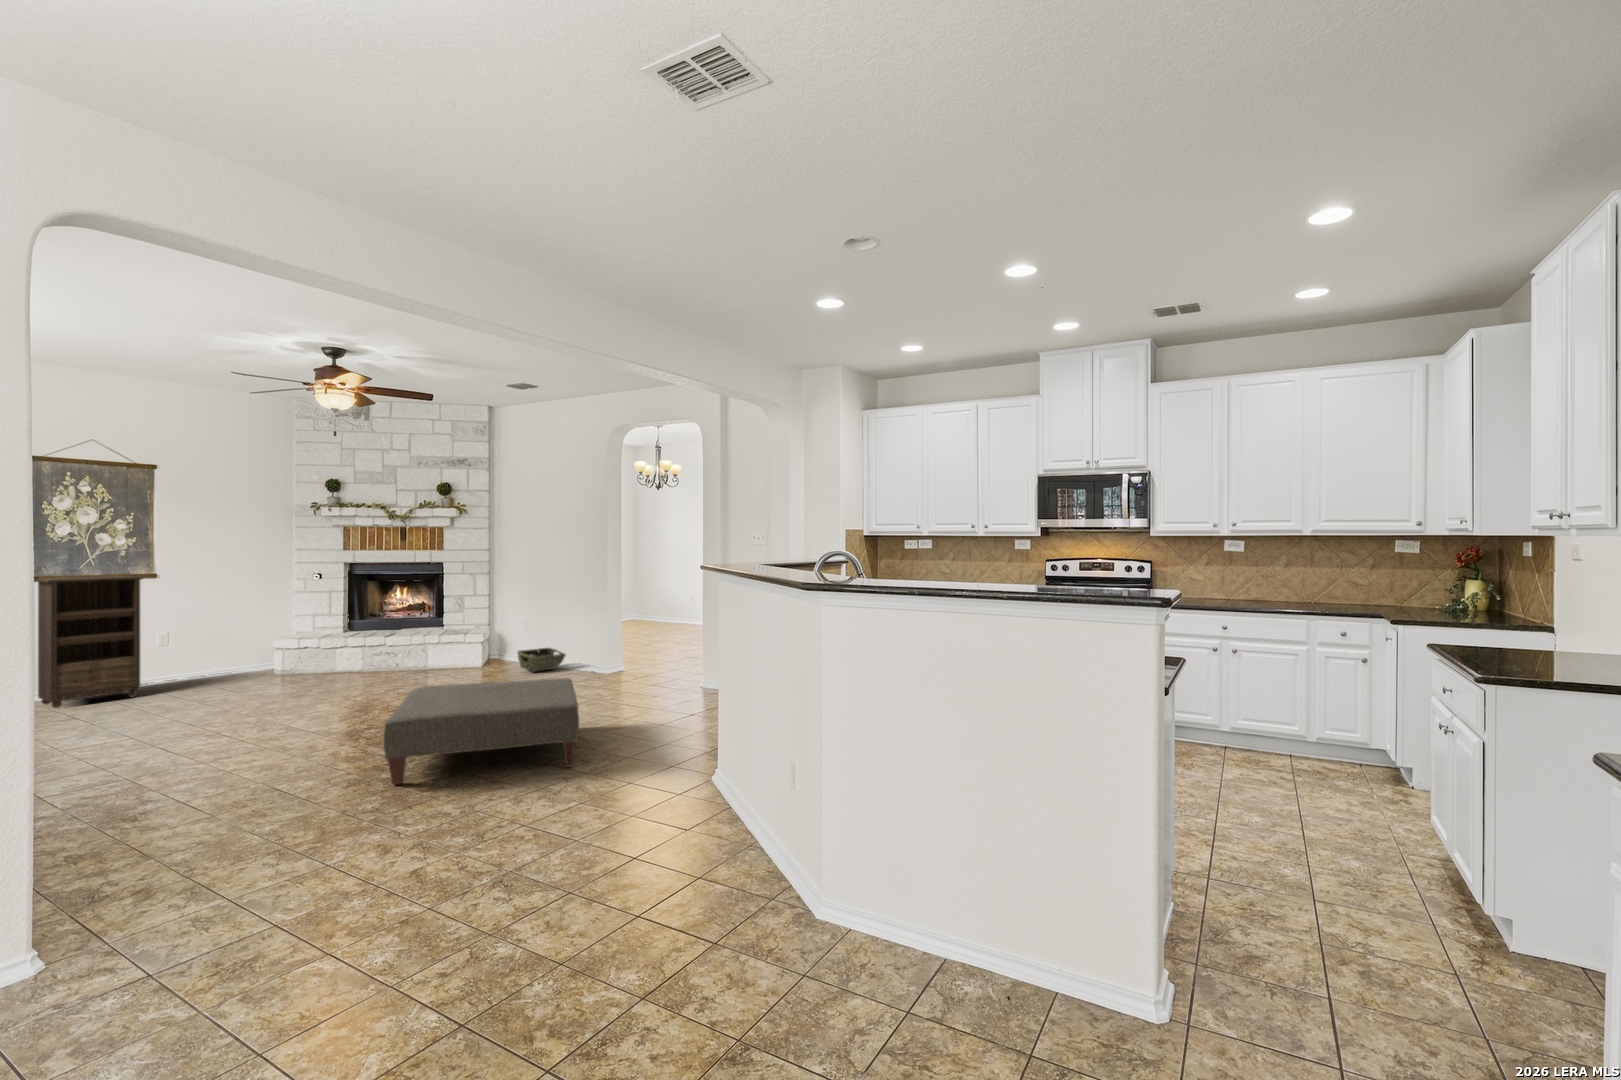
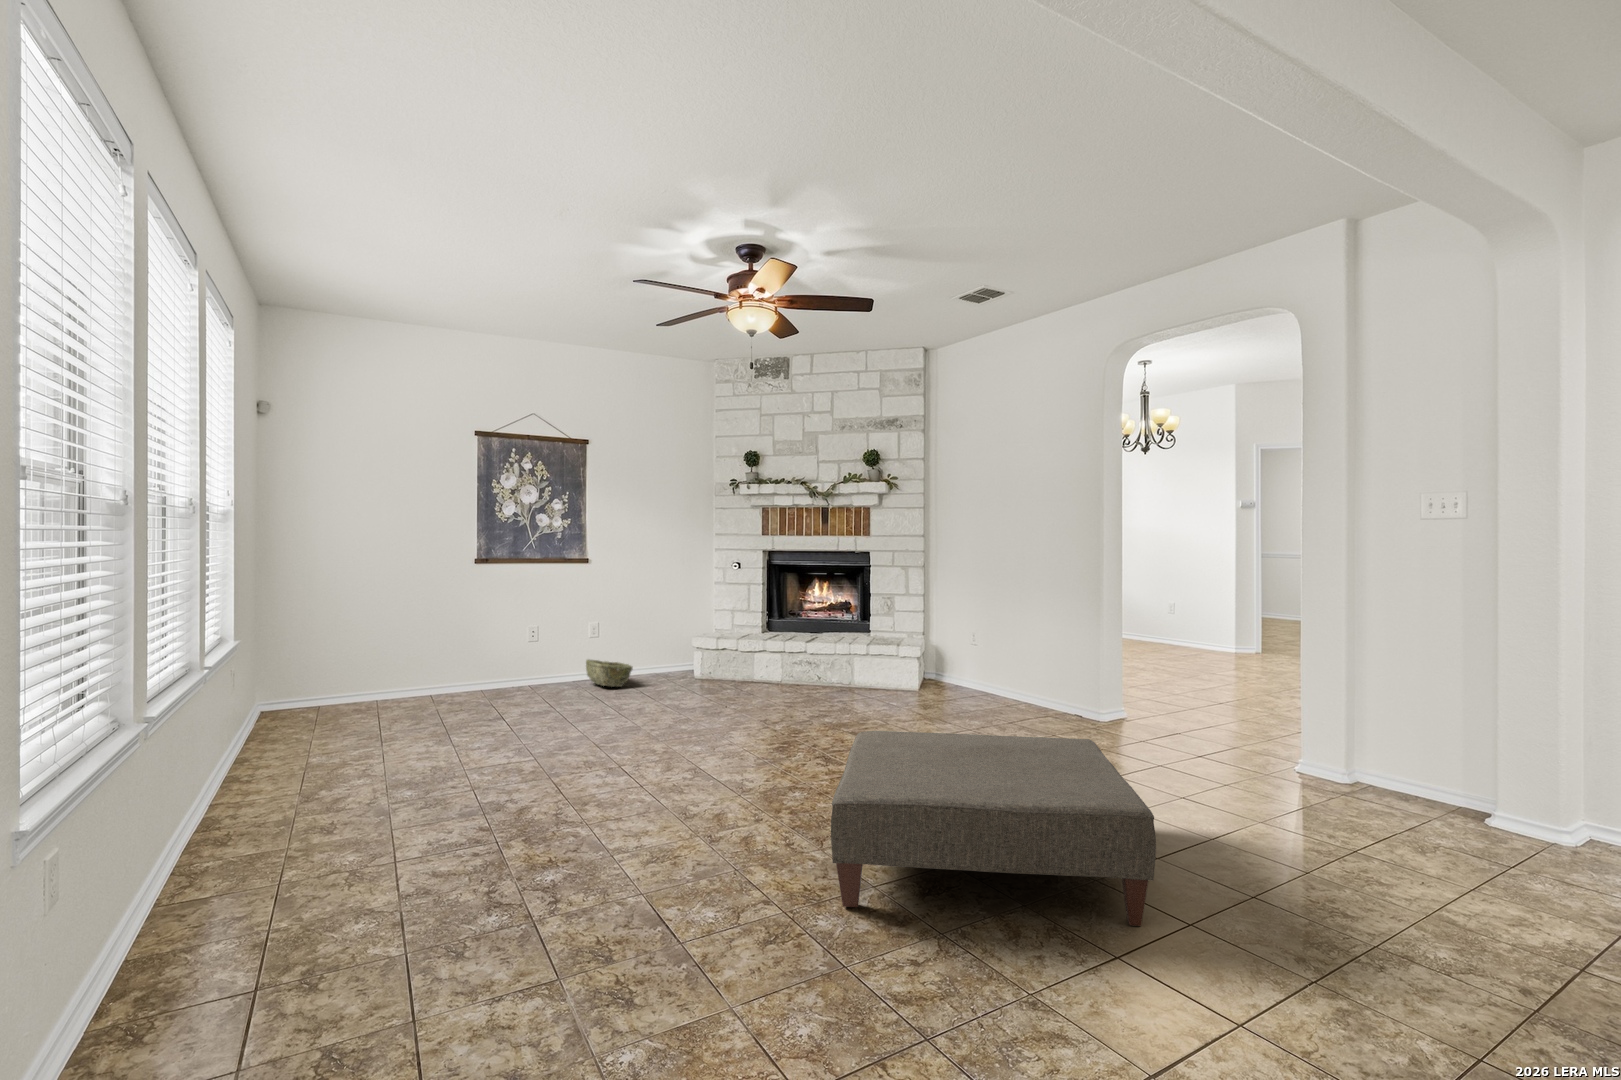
bookshelf: present [37,576,143,708] -> none [486,560,573,701]
woven basket: present [517,648,566,672] -> present [586,660,633,687]

